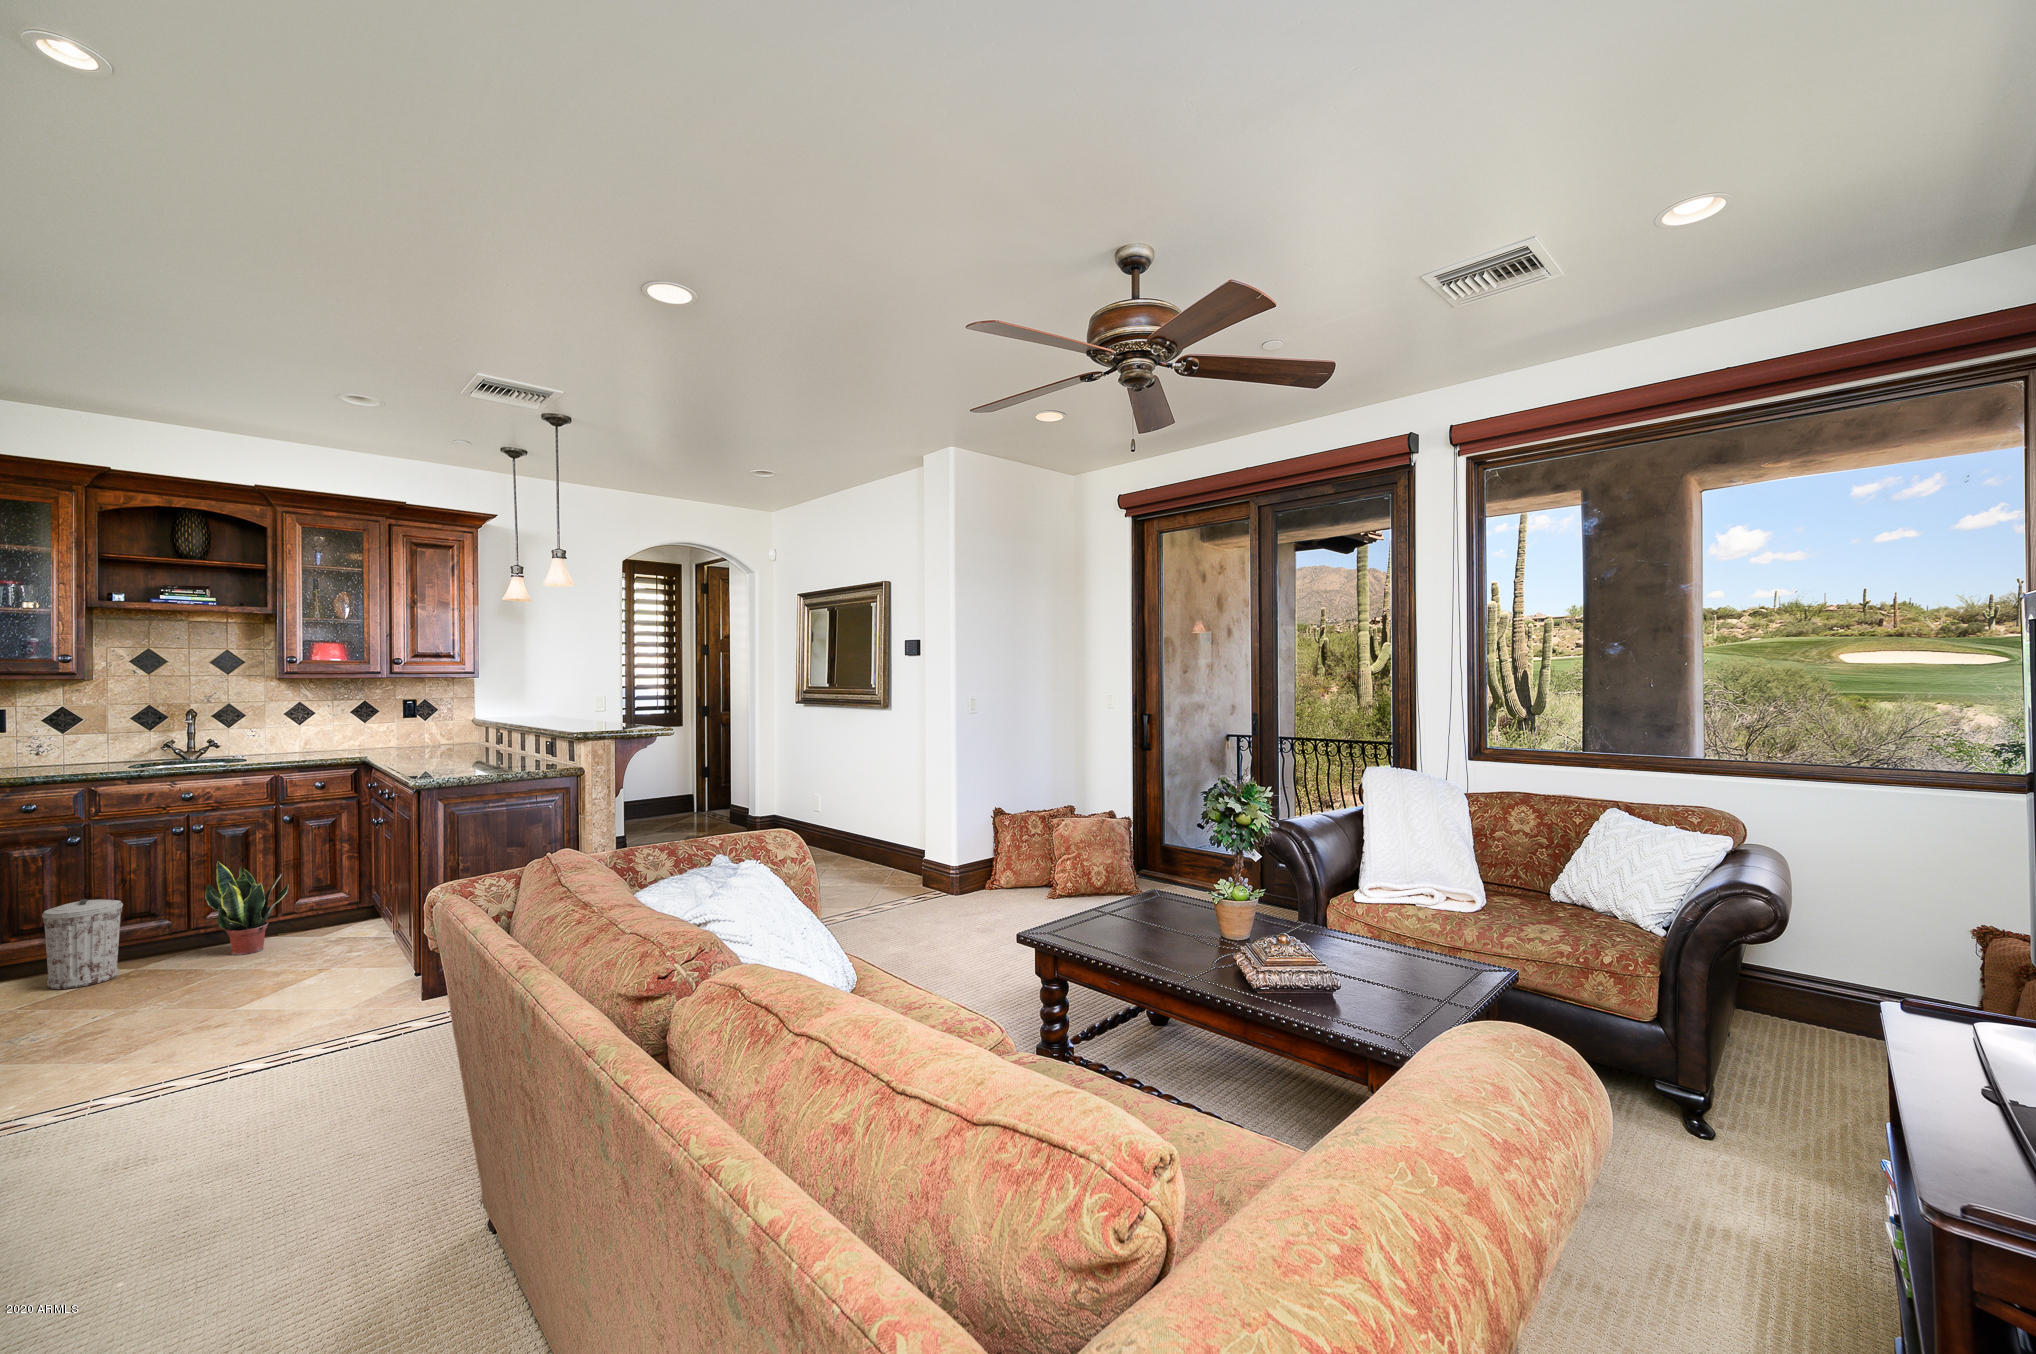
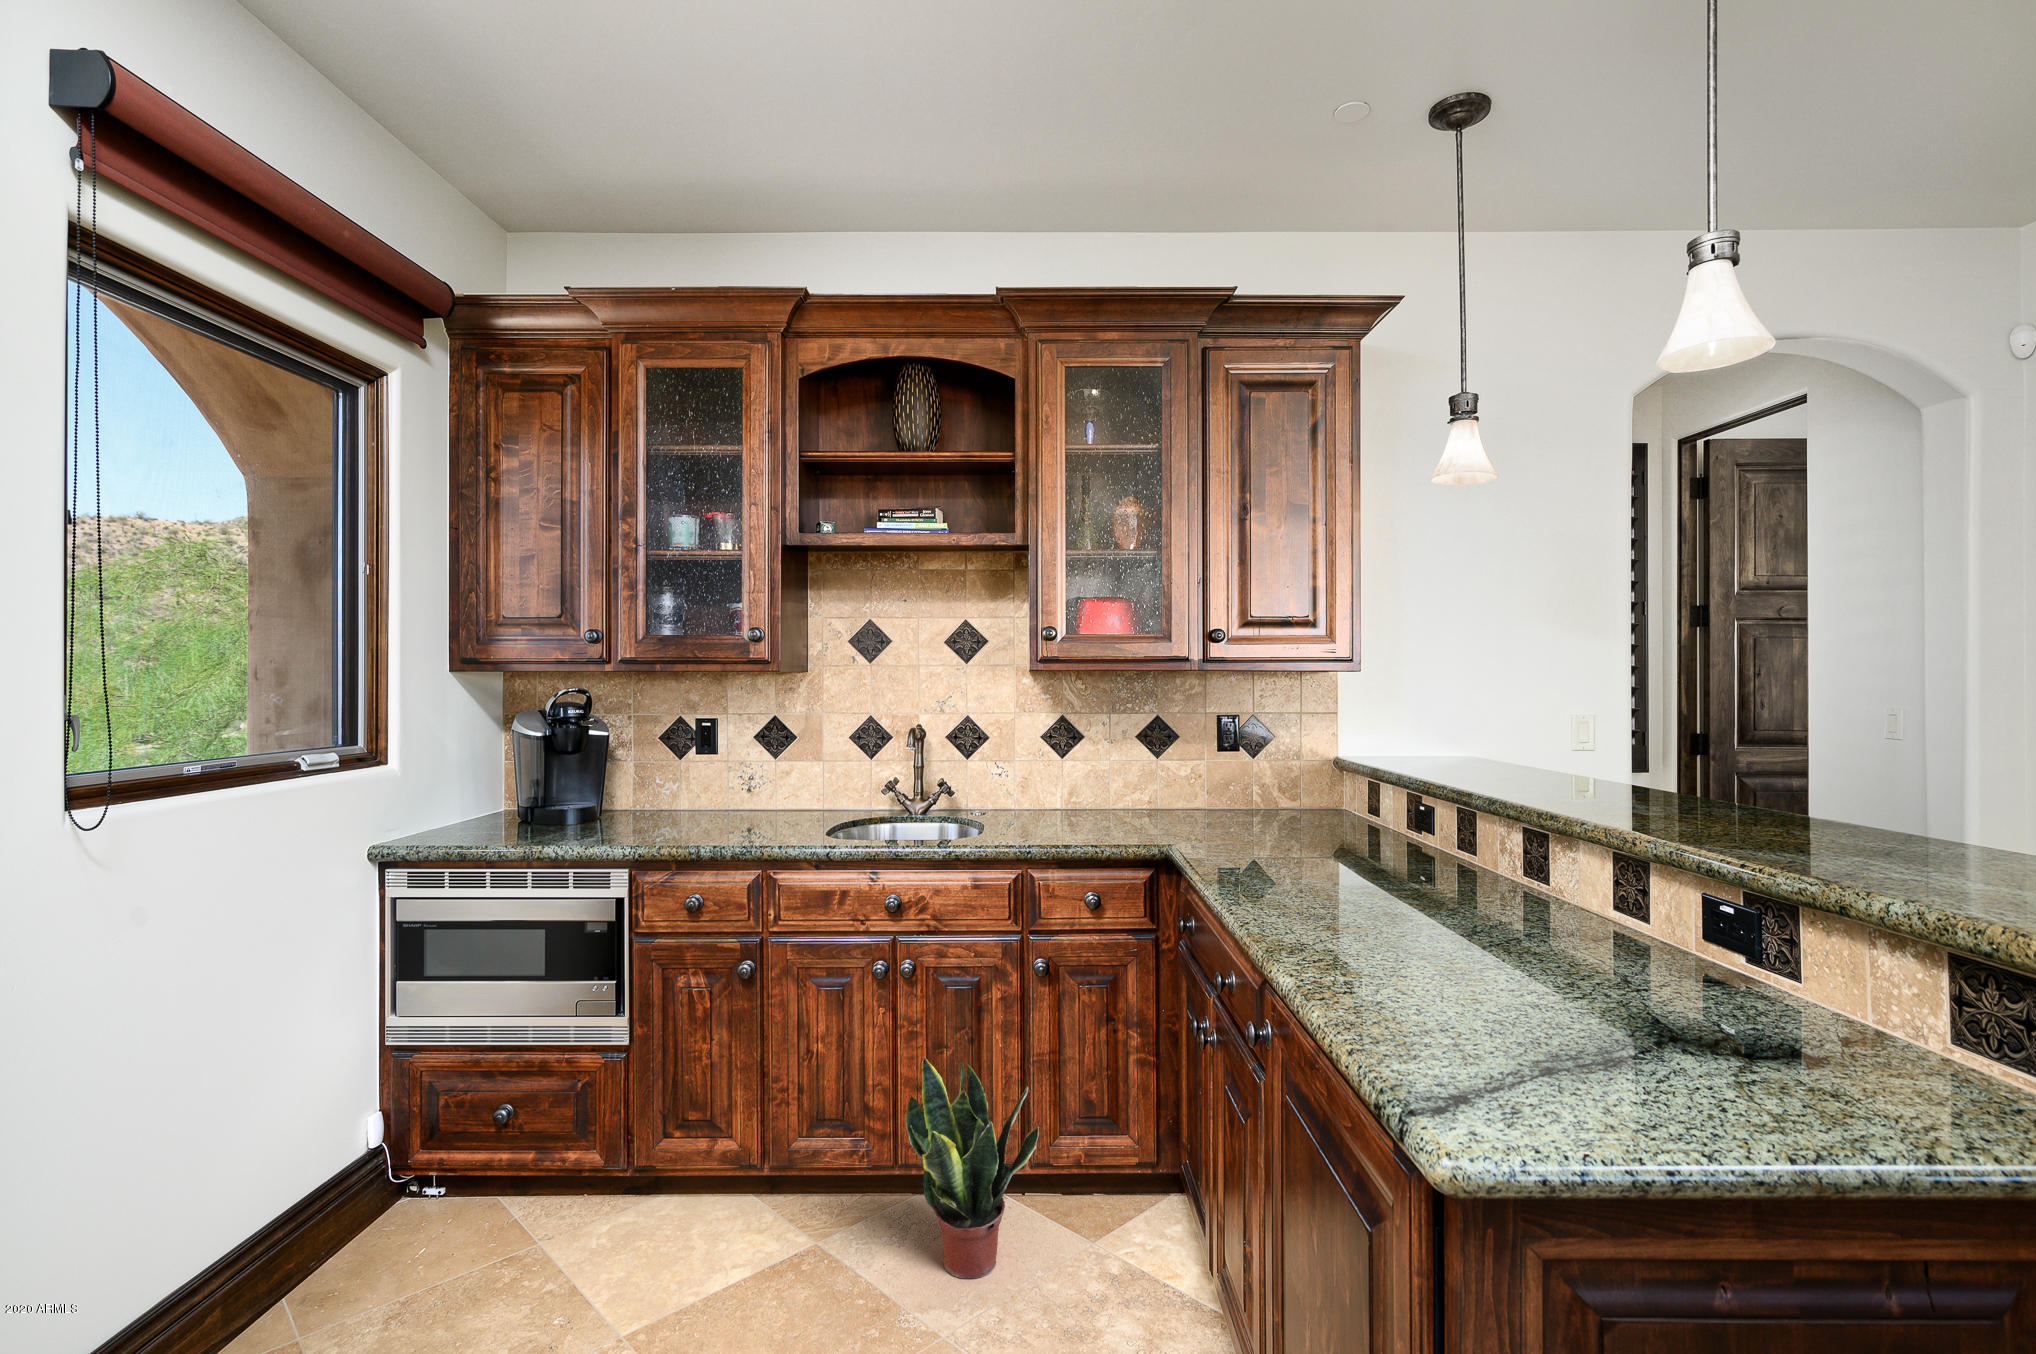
trash can: present [42,899,123,989] -> none [661,1102,779,1310]

